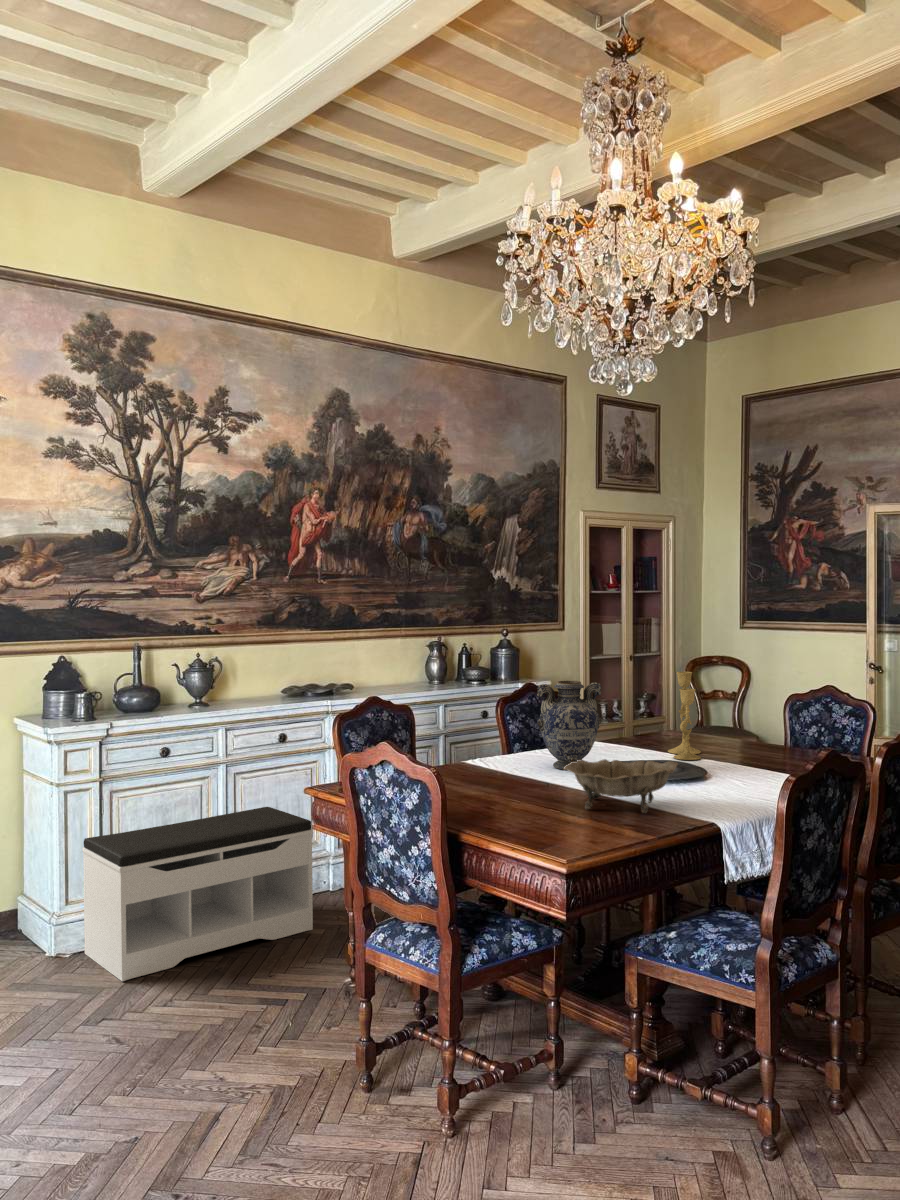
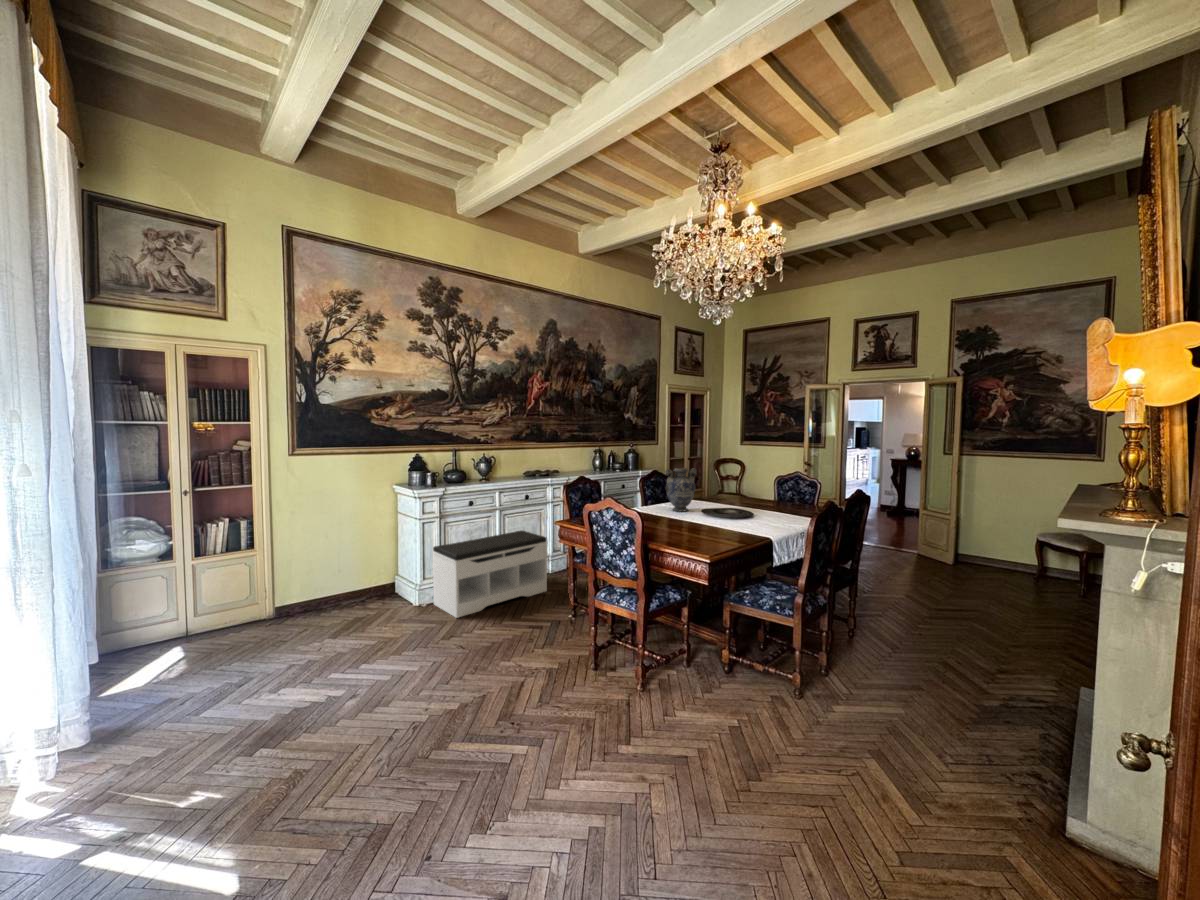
candlestick: present [668,672,701,760] -> none [724,464,742,507]
decorative bowl: present [564,760,678,813] -> none [688,506,745,533]

